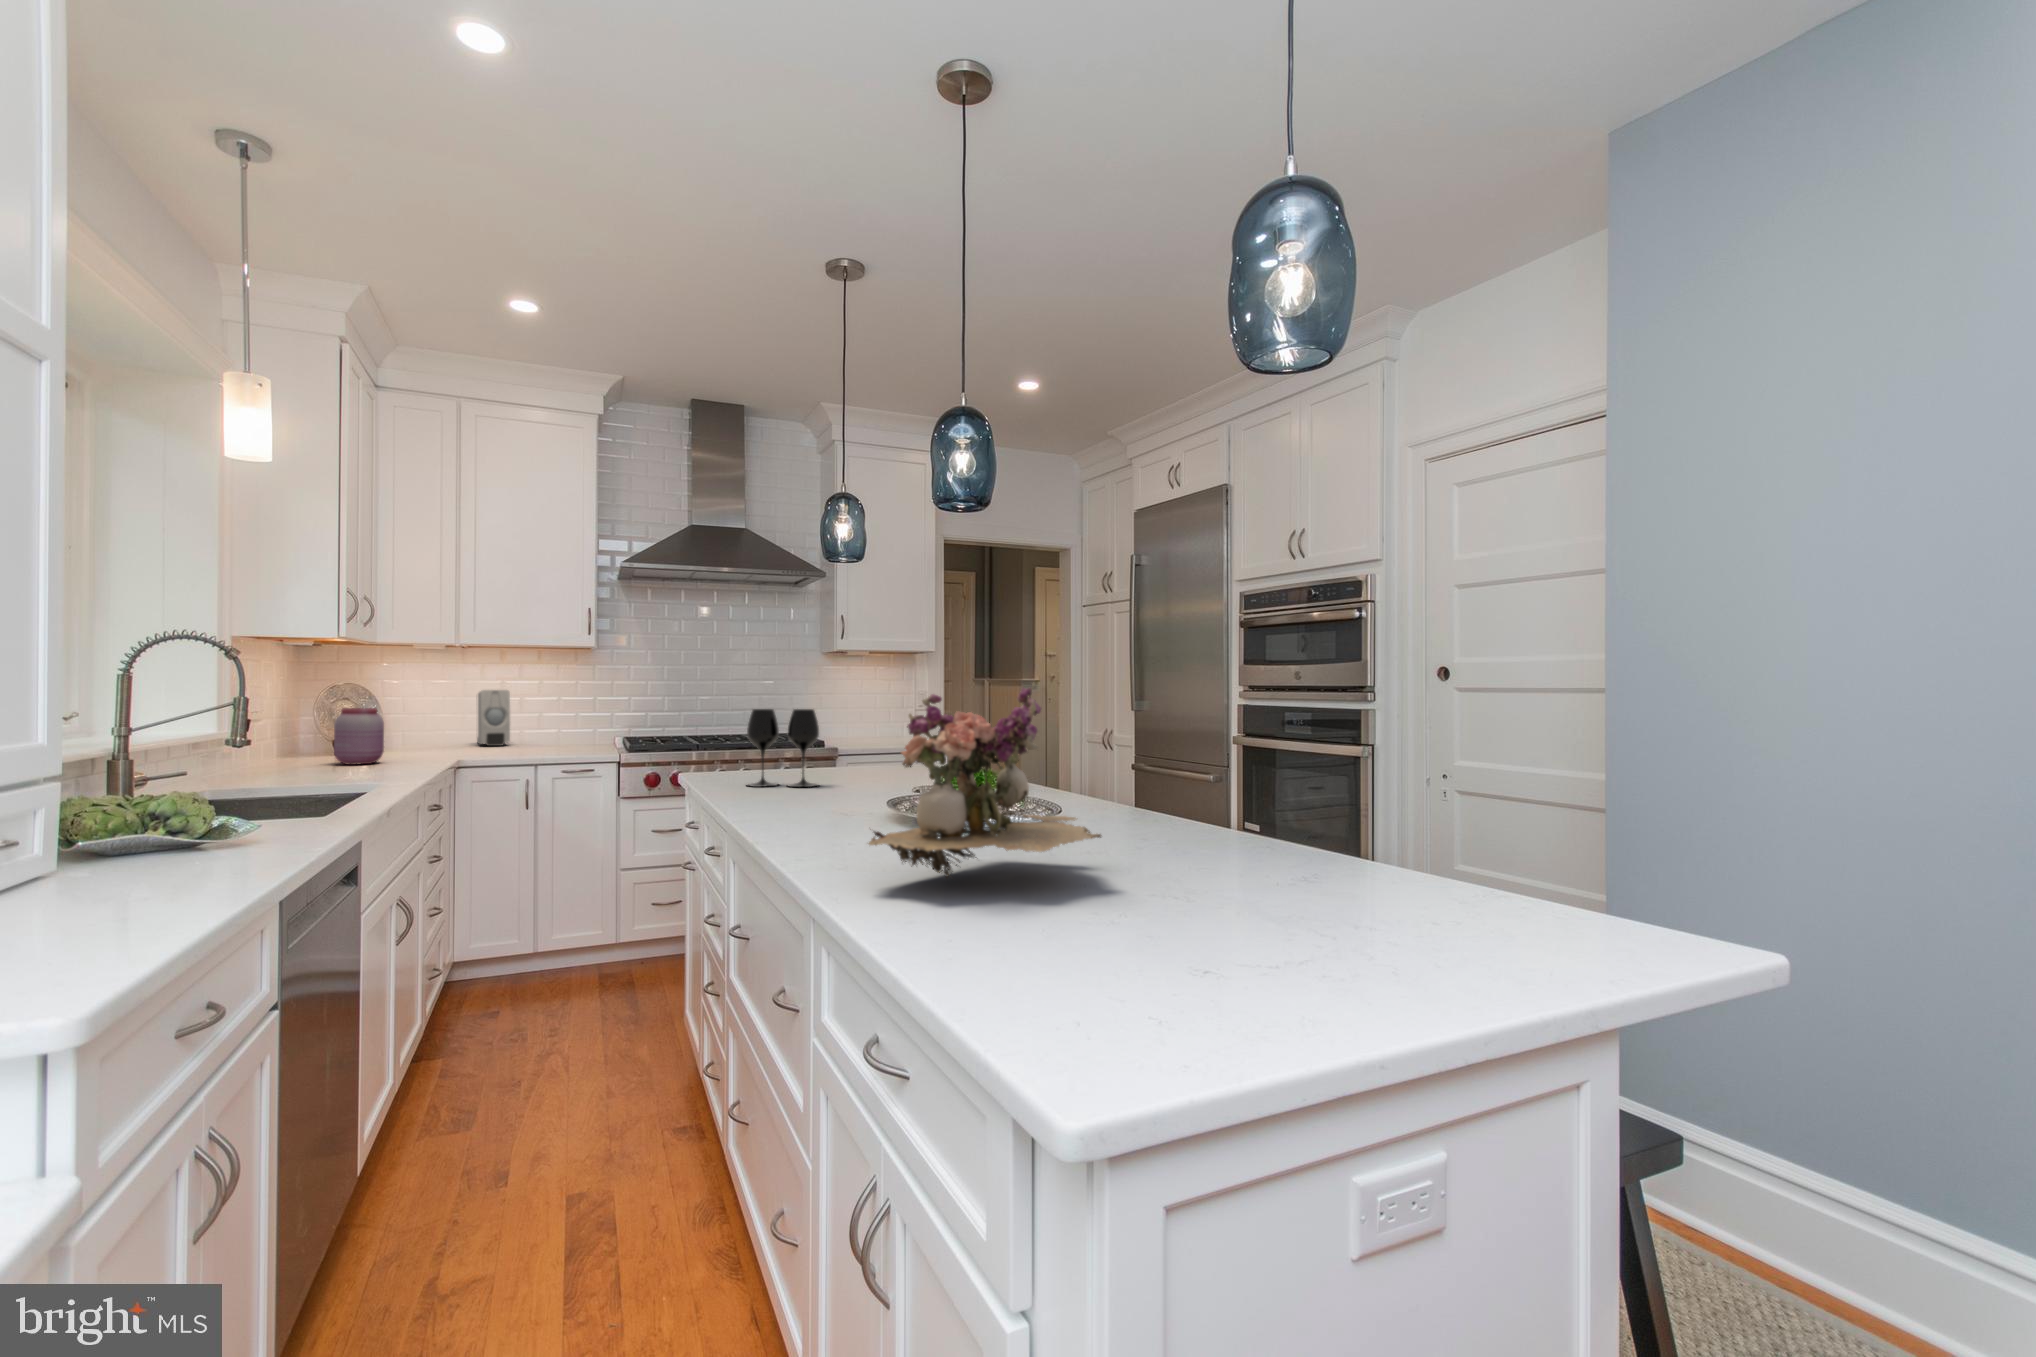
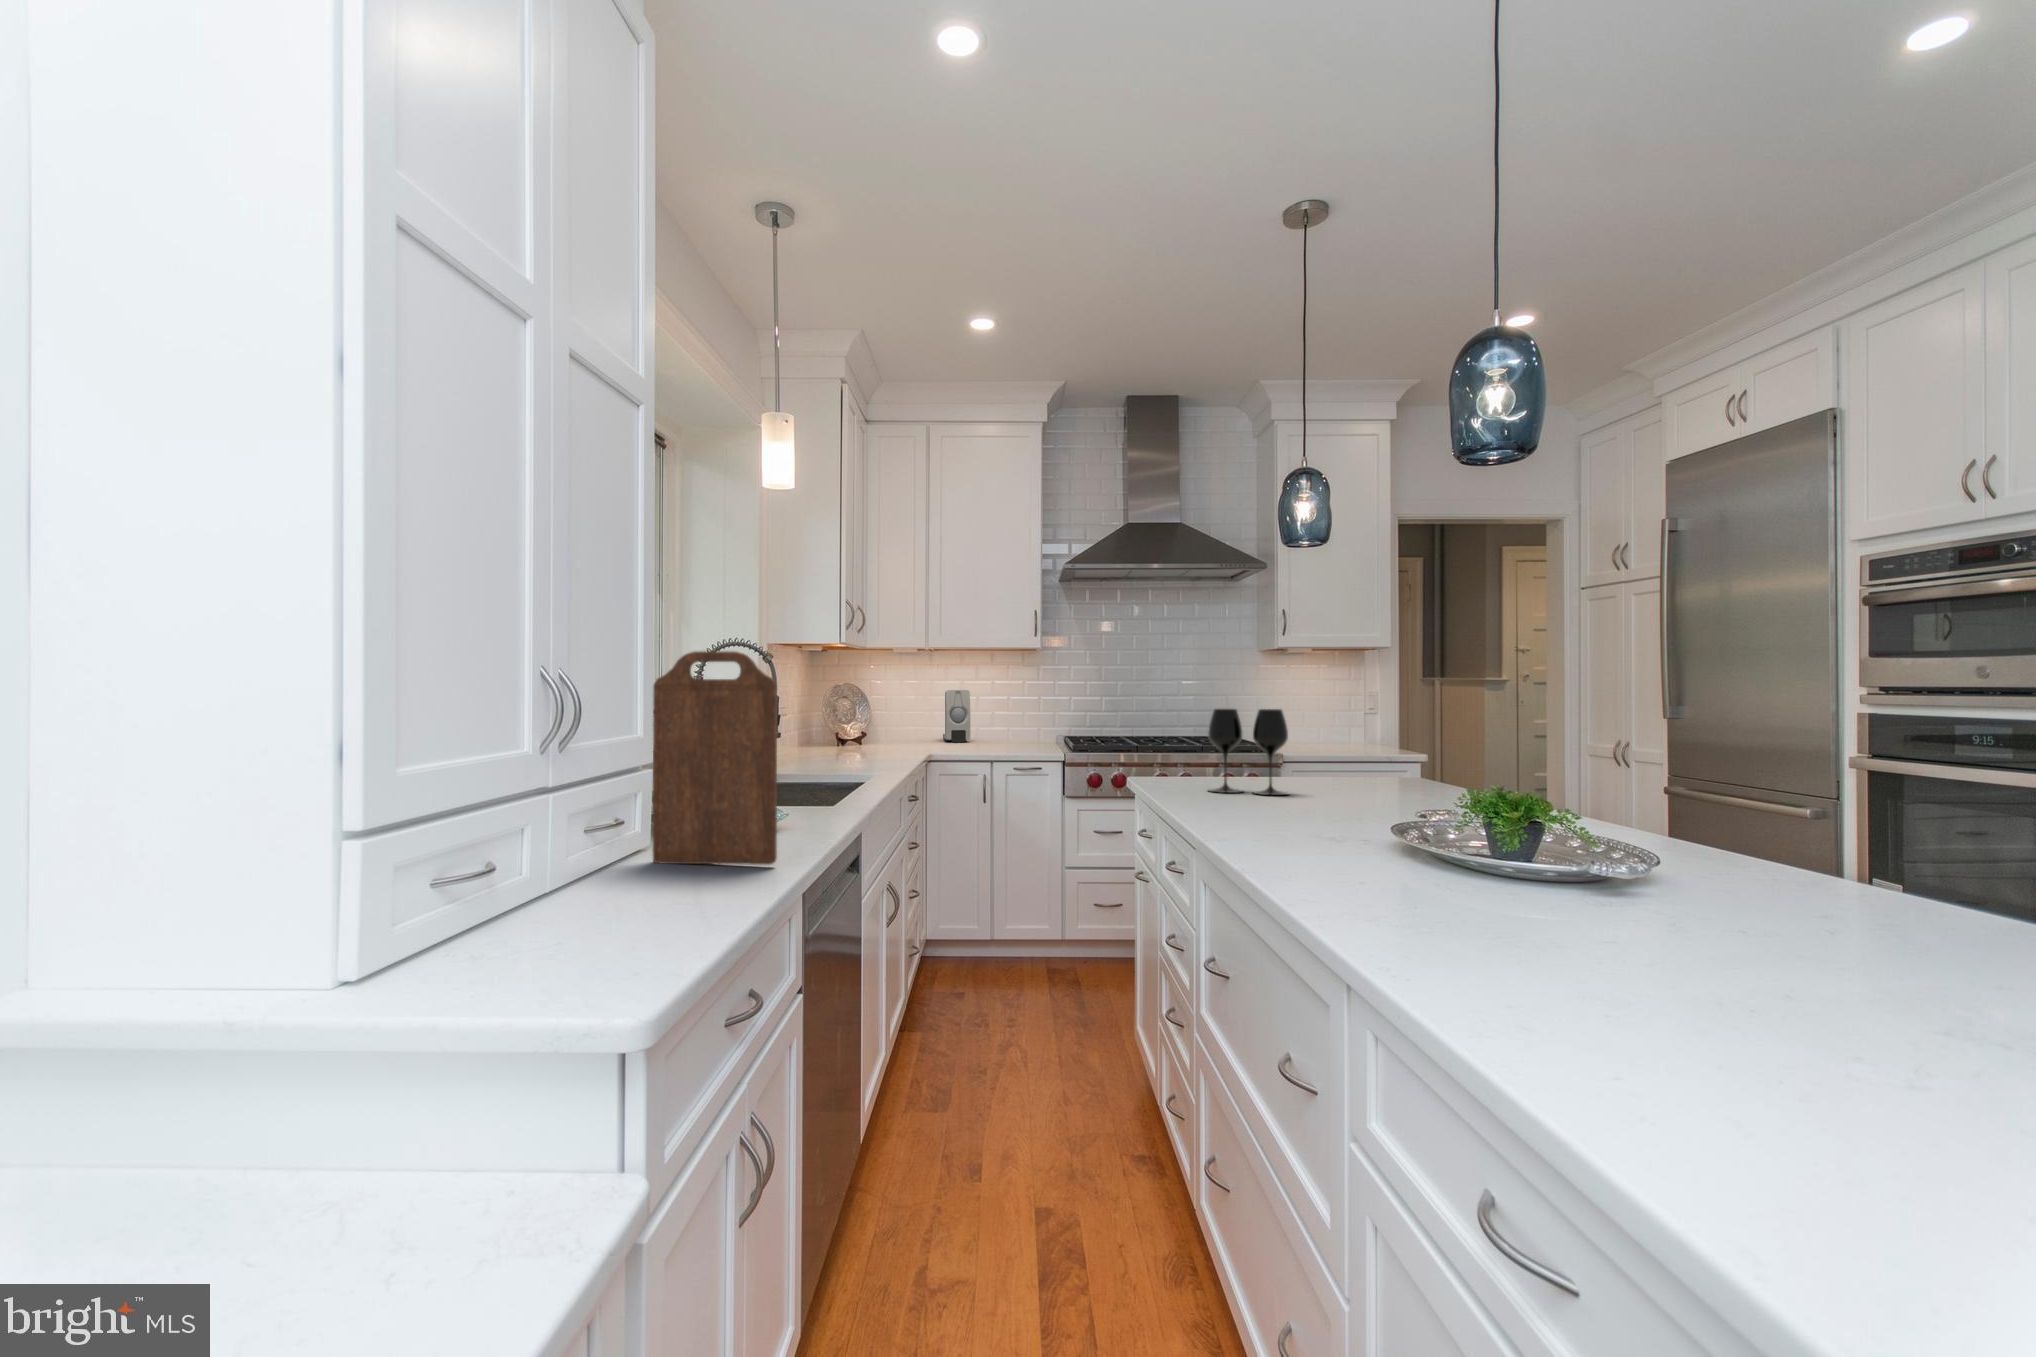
cutting board: none [66,652,241,888] -> present [653,651,777,865]
flower arrangement: present [869,683,1101,878] -> none [1436,673,1819,940]
jar: present [334,708,384,765] -> none [836,706,873,756]

